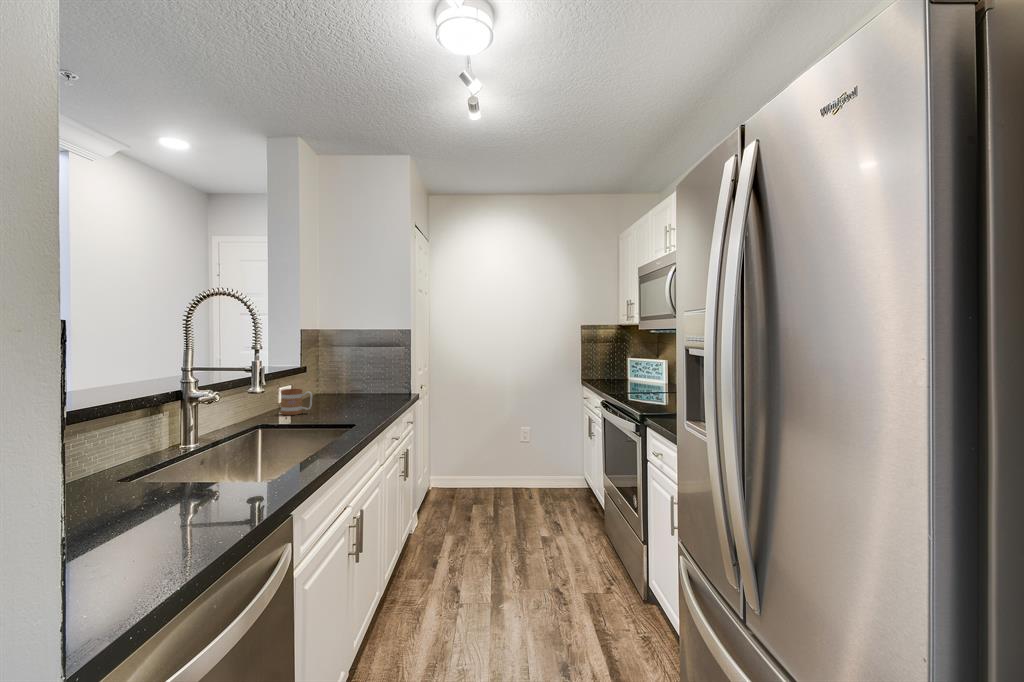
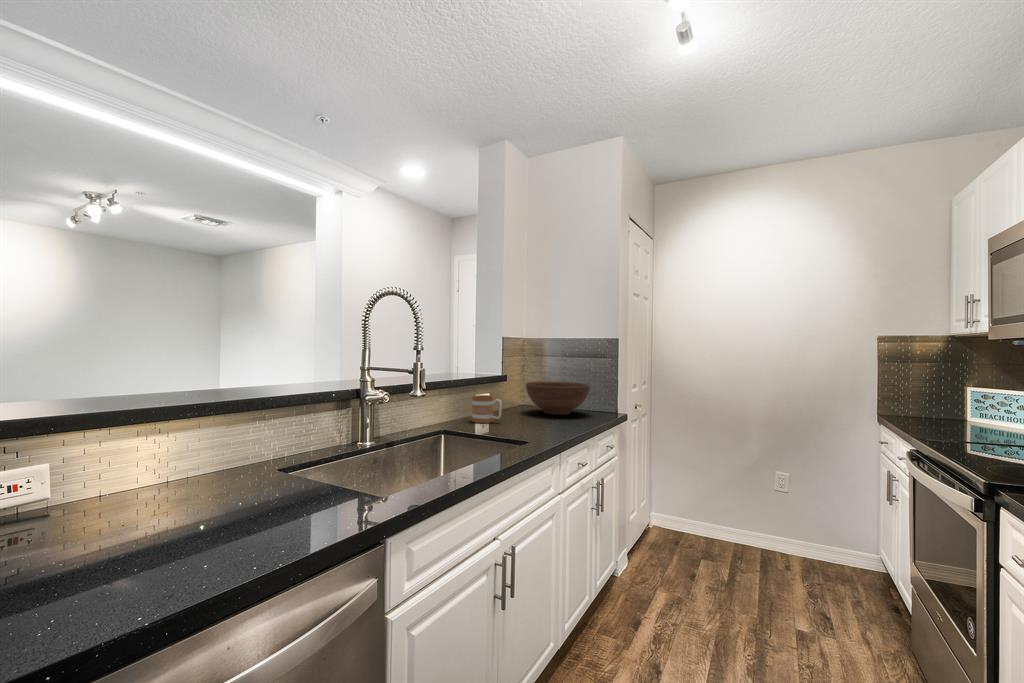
fruit bowl: none [327,372,387,402] -> present [526,381,590,415]

